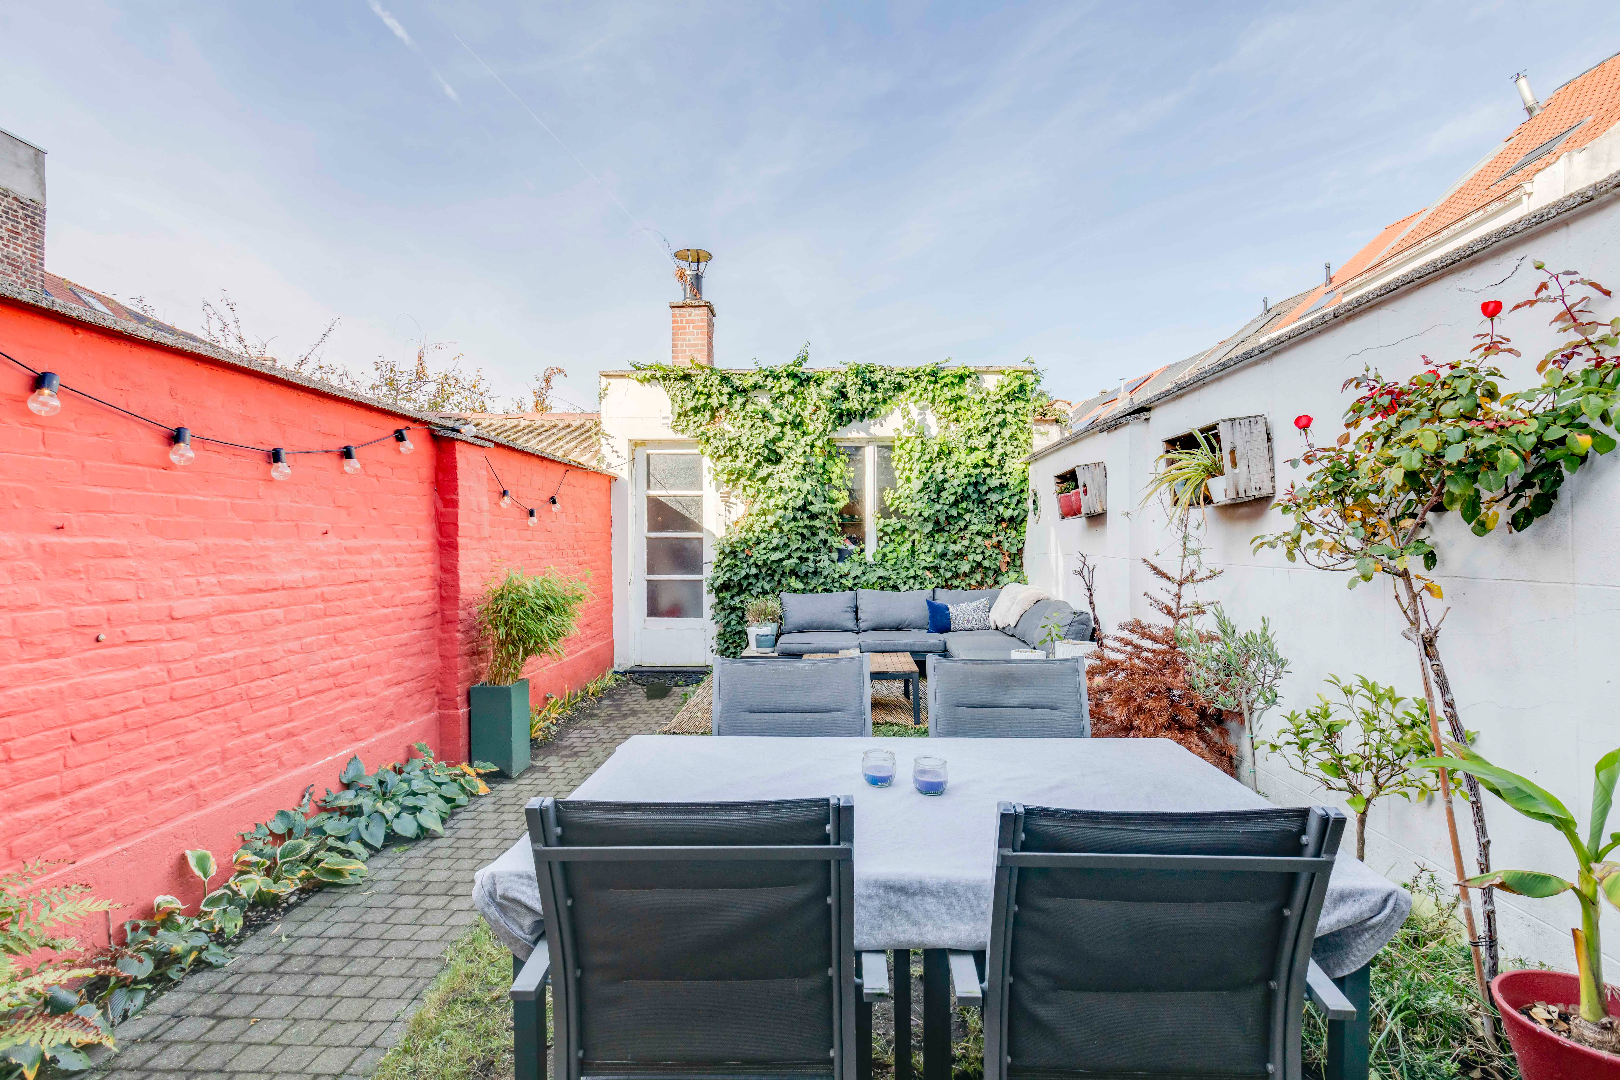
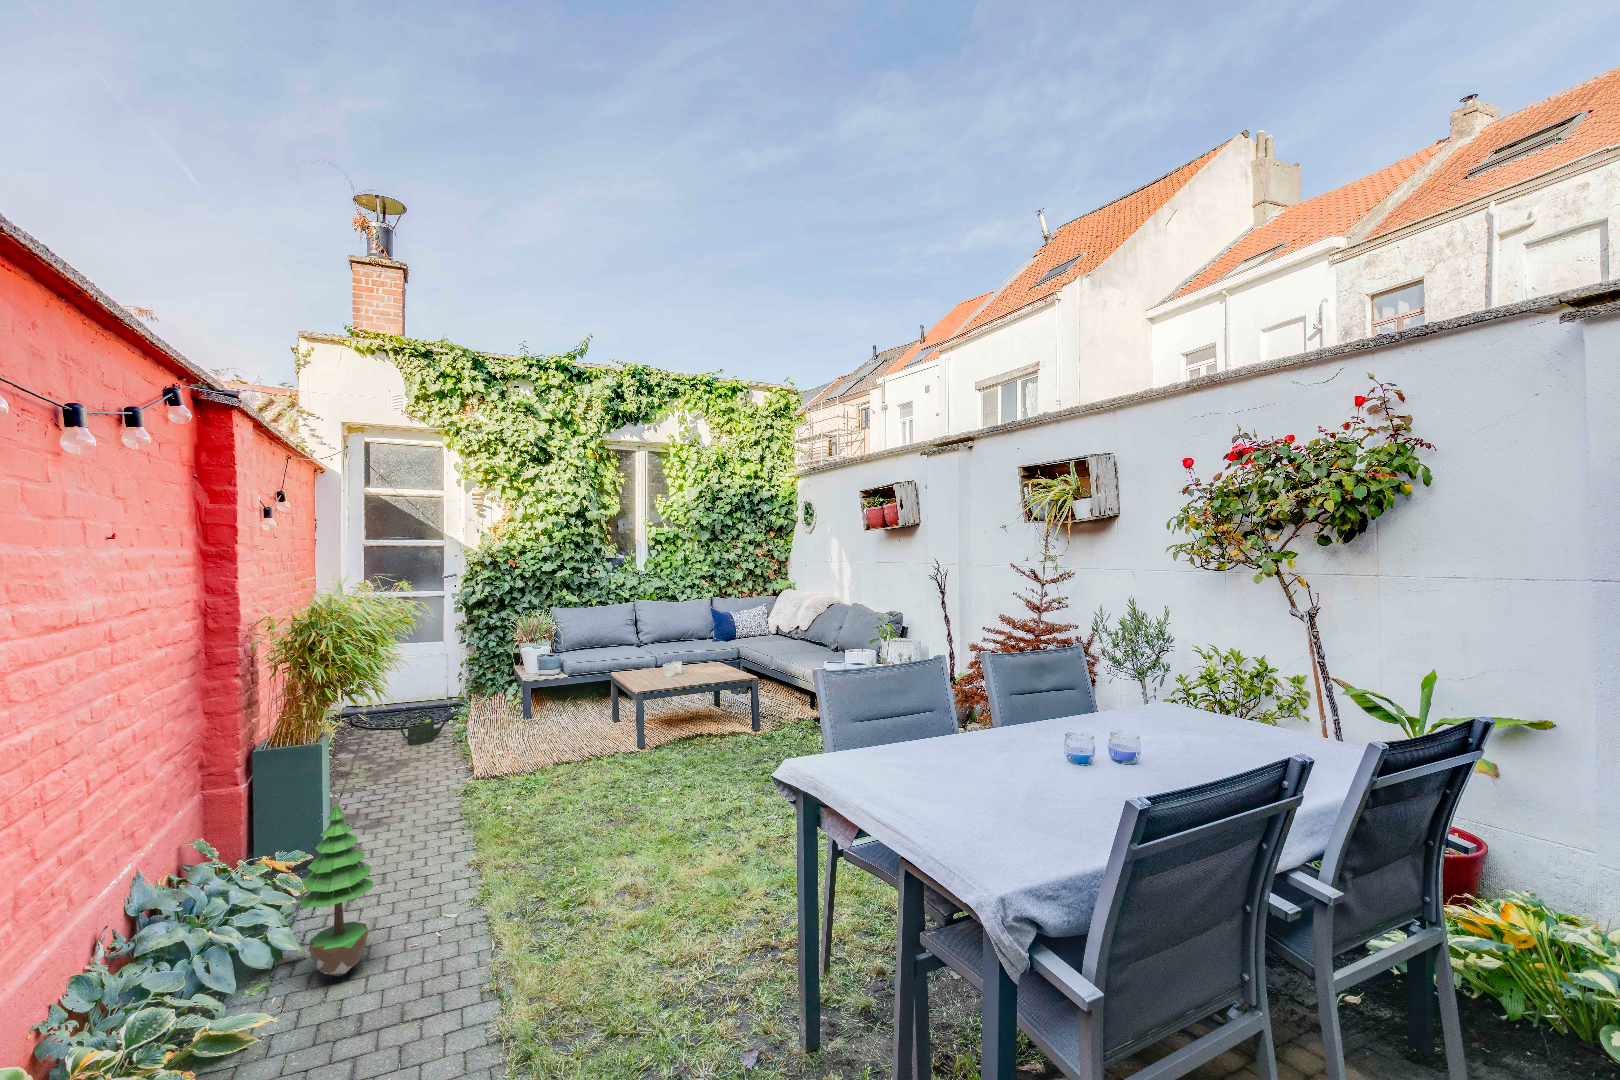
potted tree: none [413,725,466,855] -> present [299,803,373,976]

